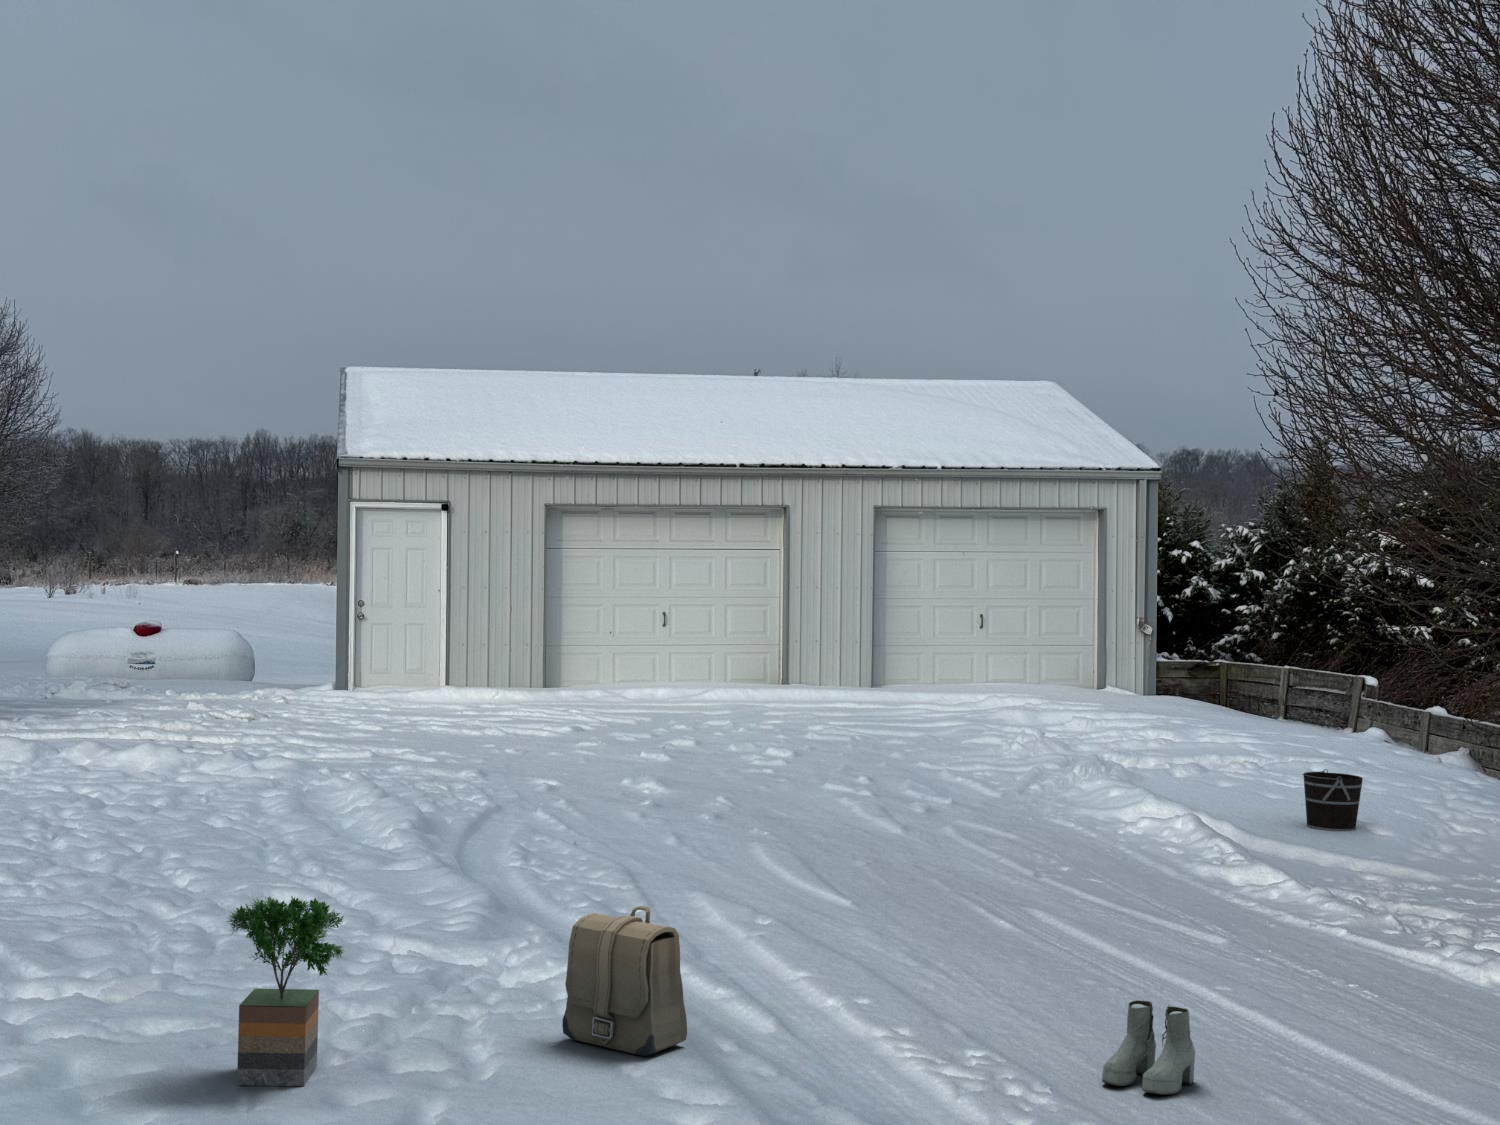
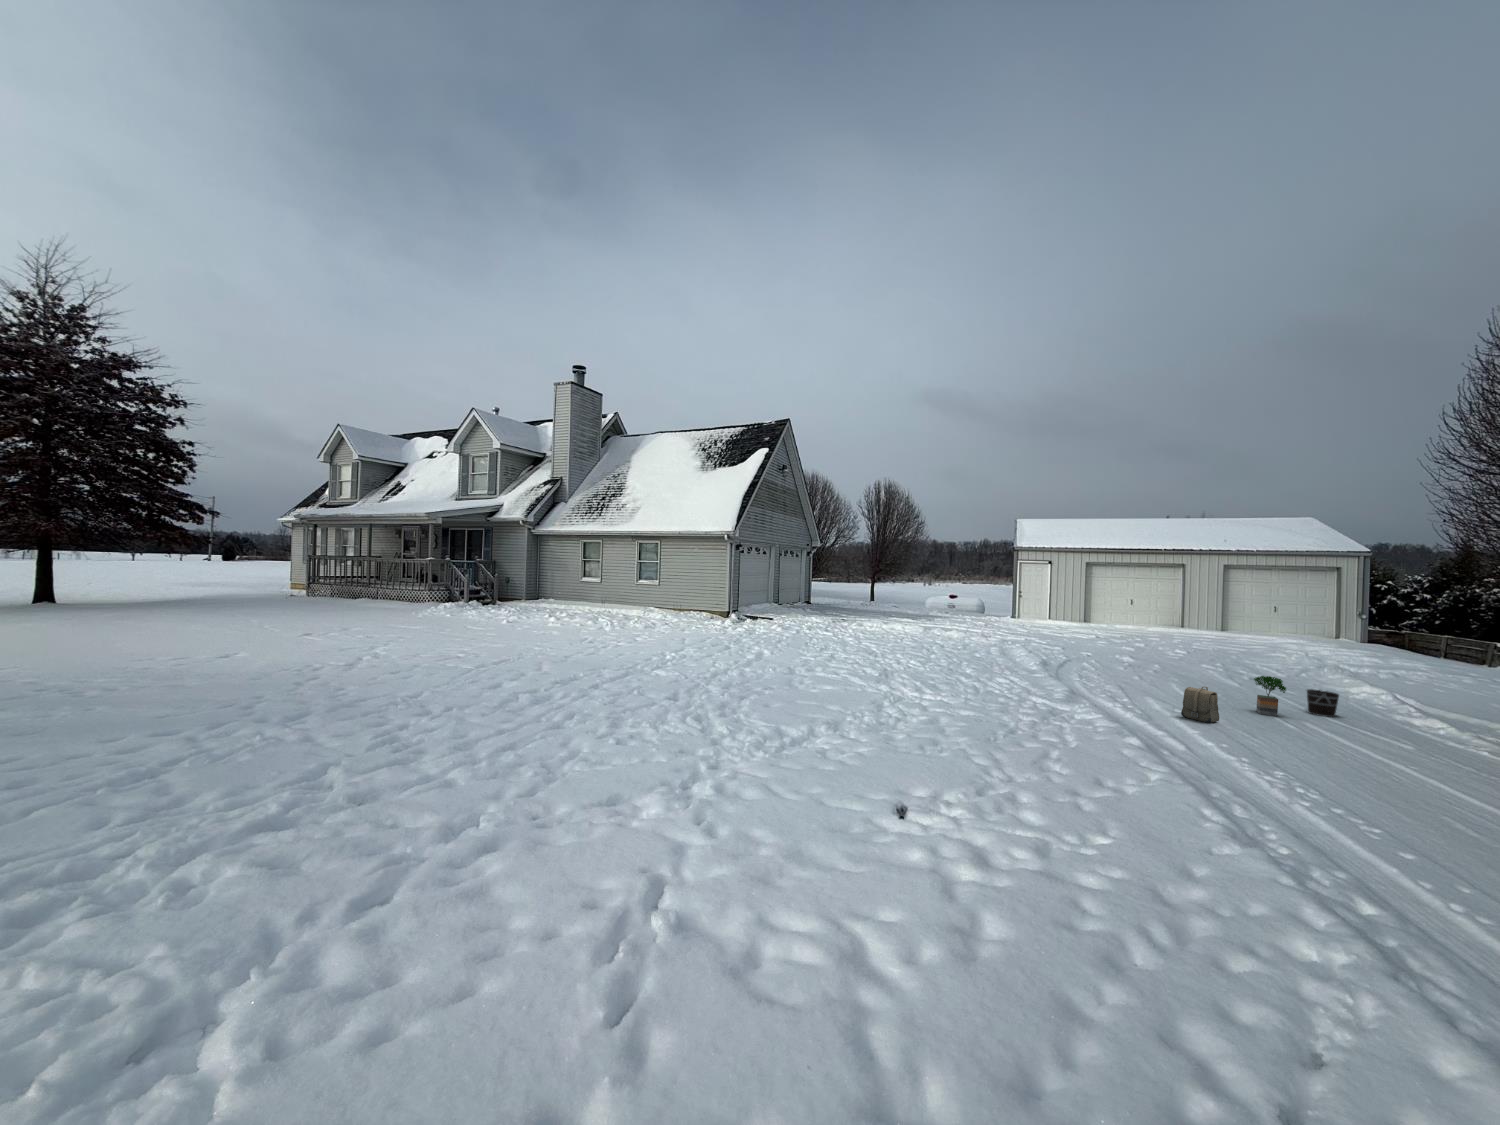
bucket: present [1302,769,1363,831] -> present [1307,689,1339,717]
potted tree: present [227,896,345,1086] -> present [1254,676,1286,716]
boots: present [1102,1001,1195,1095] -> none [1359,727,1393,752]

